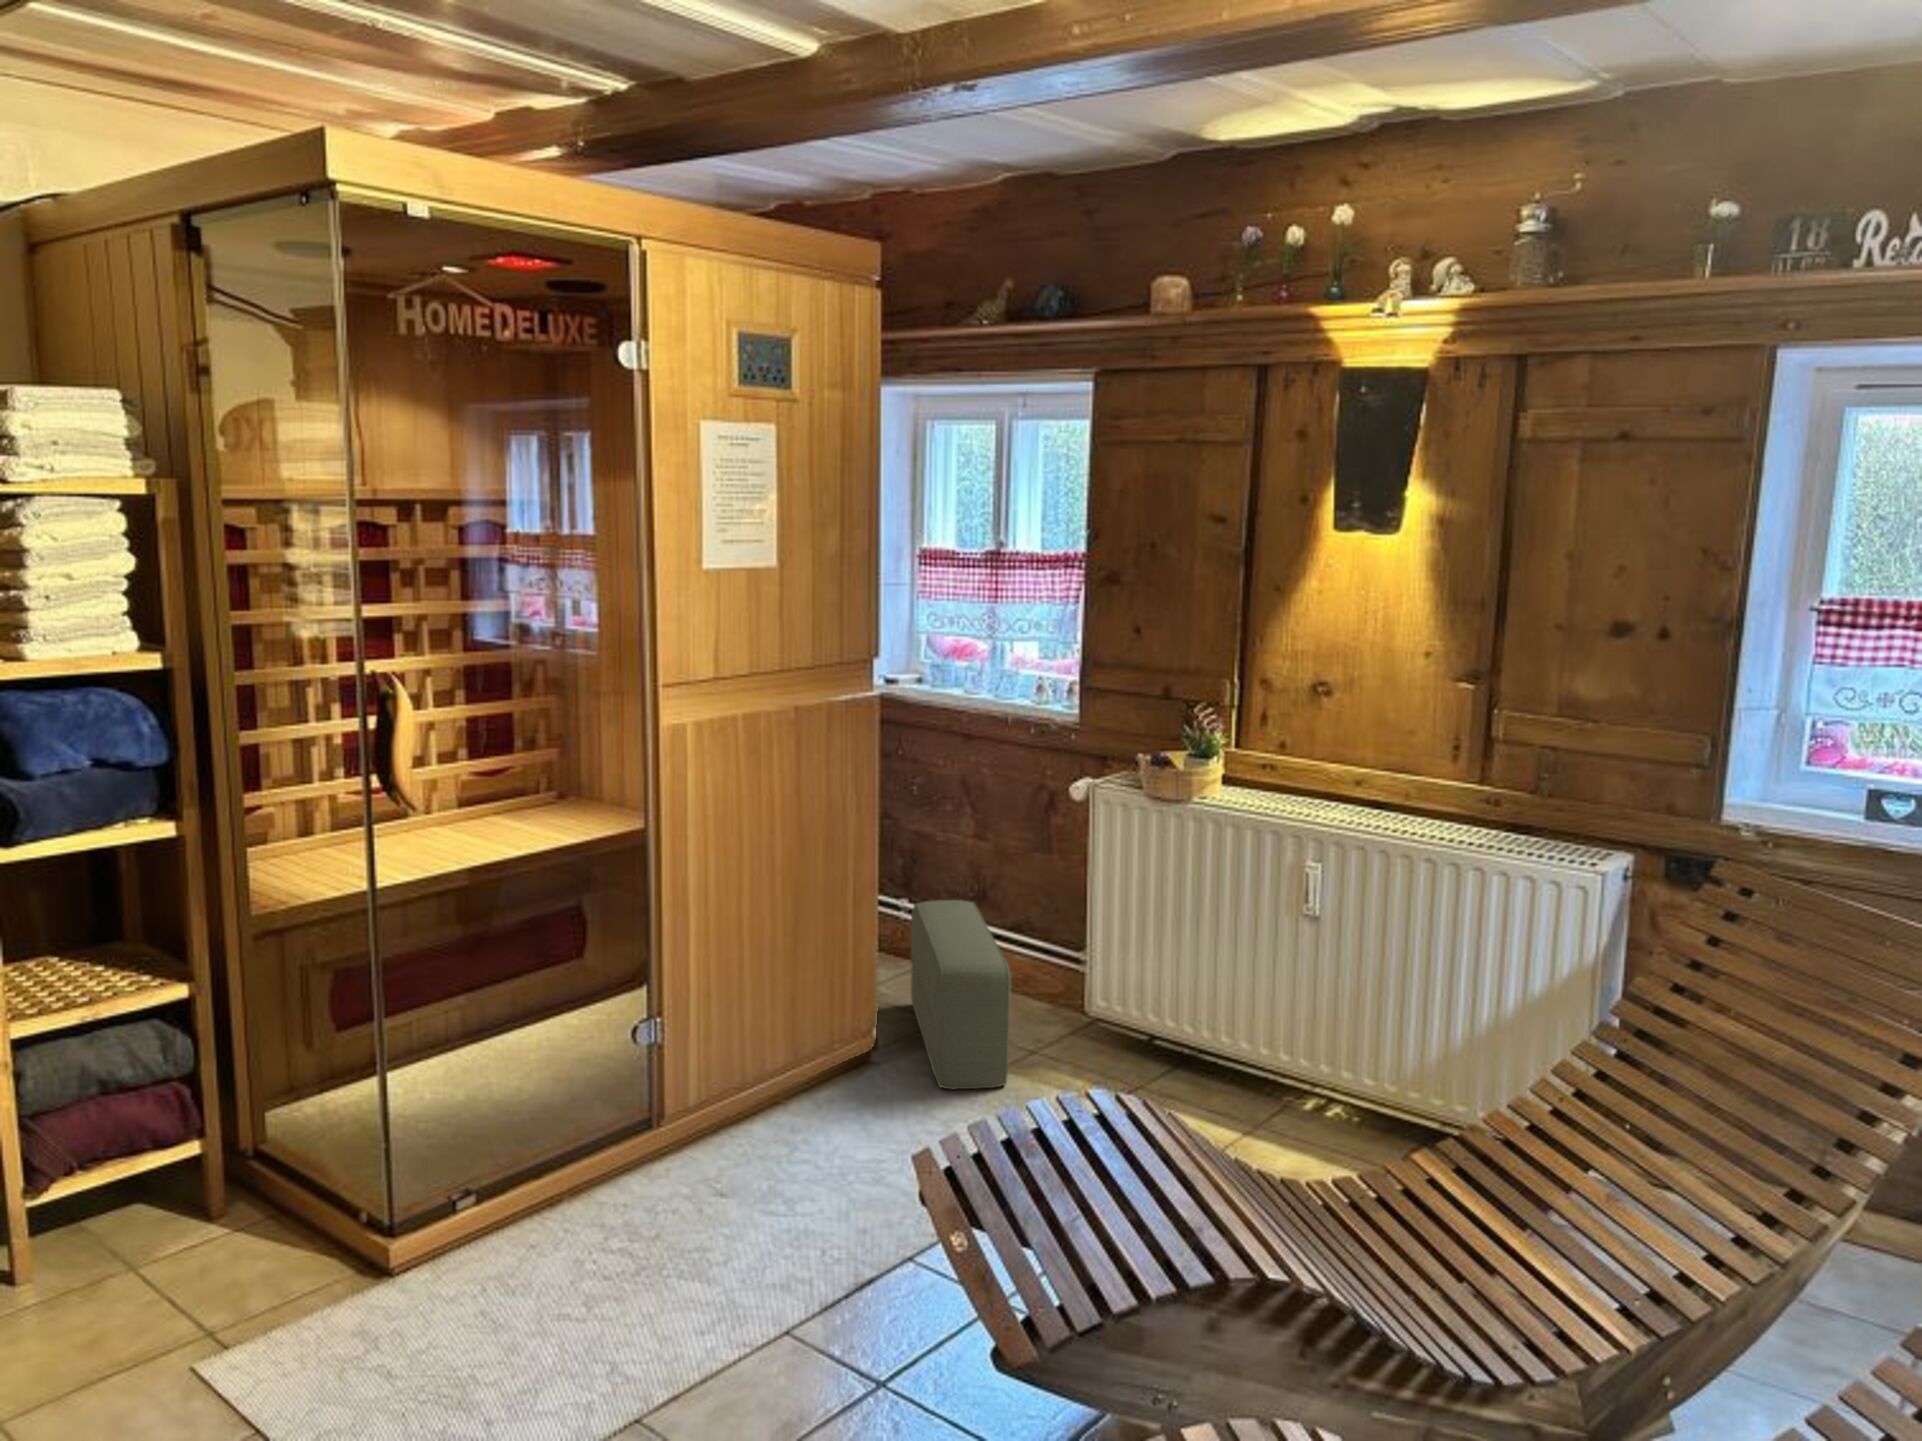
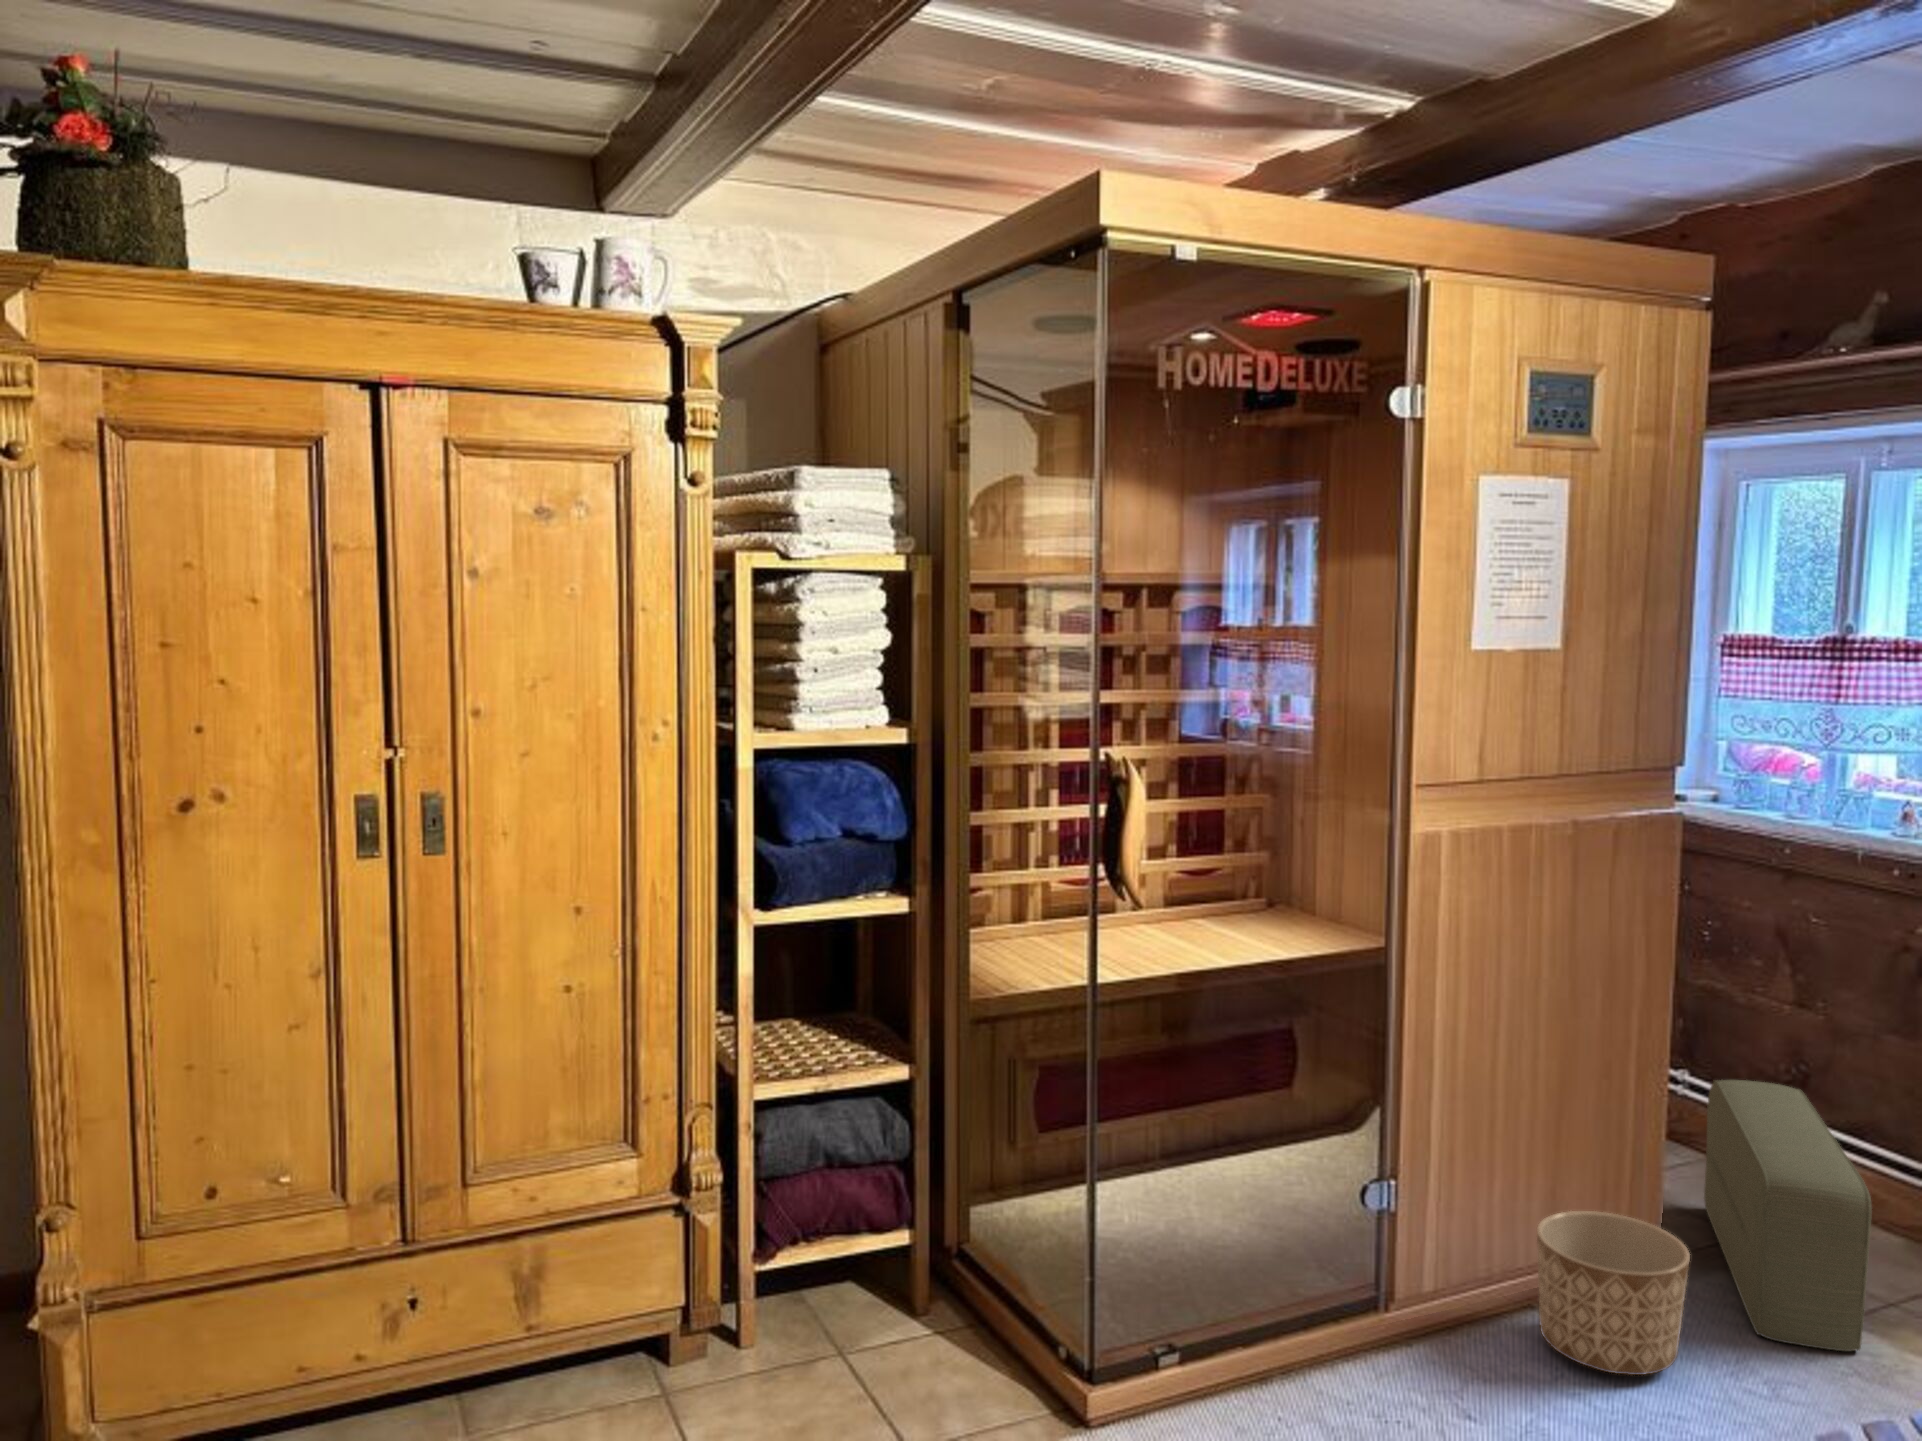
planter: none [777,1015,887,1136] -> present [1537,1211,1690,1375]

